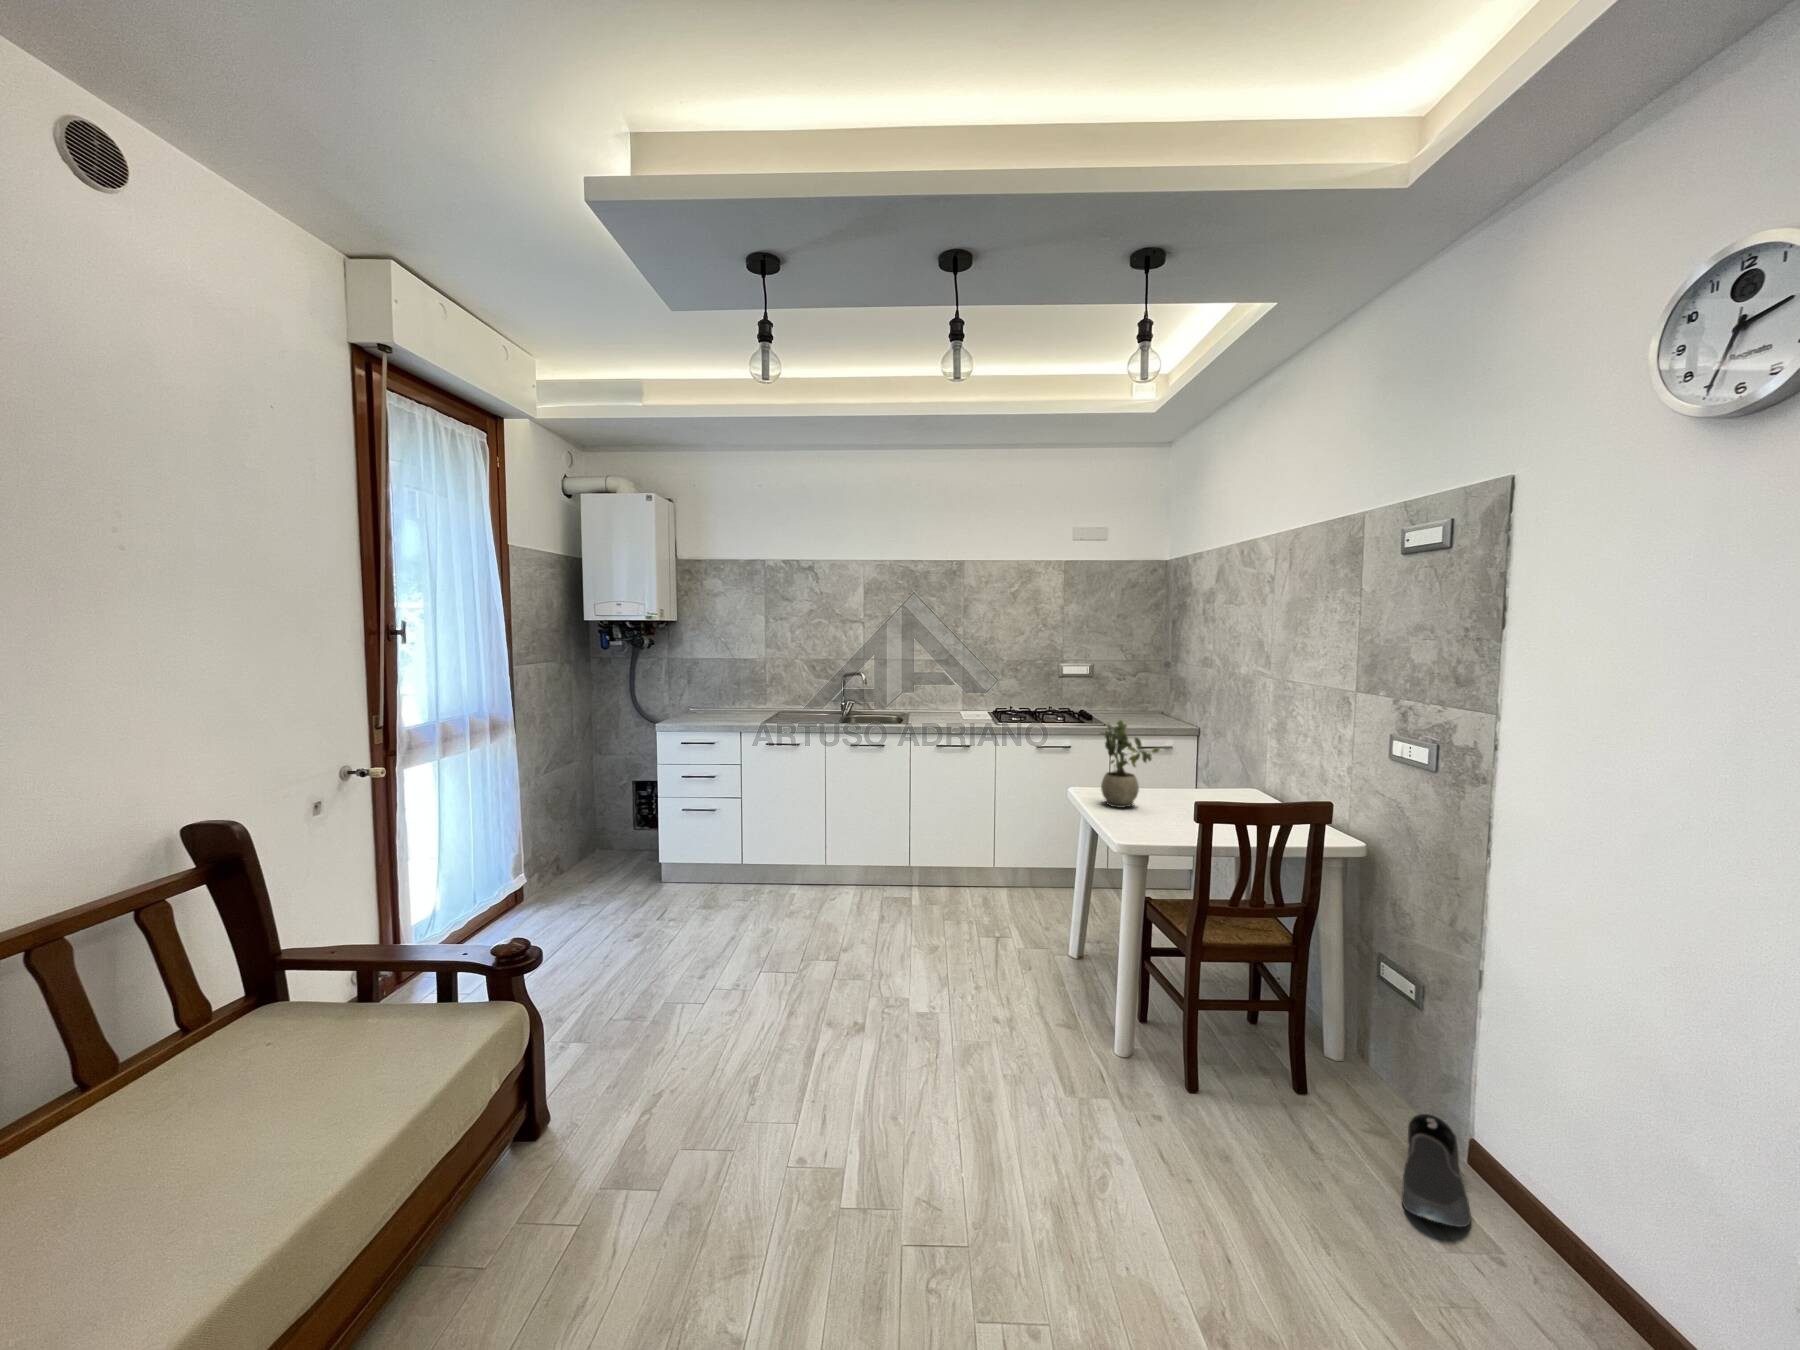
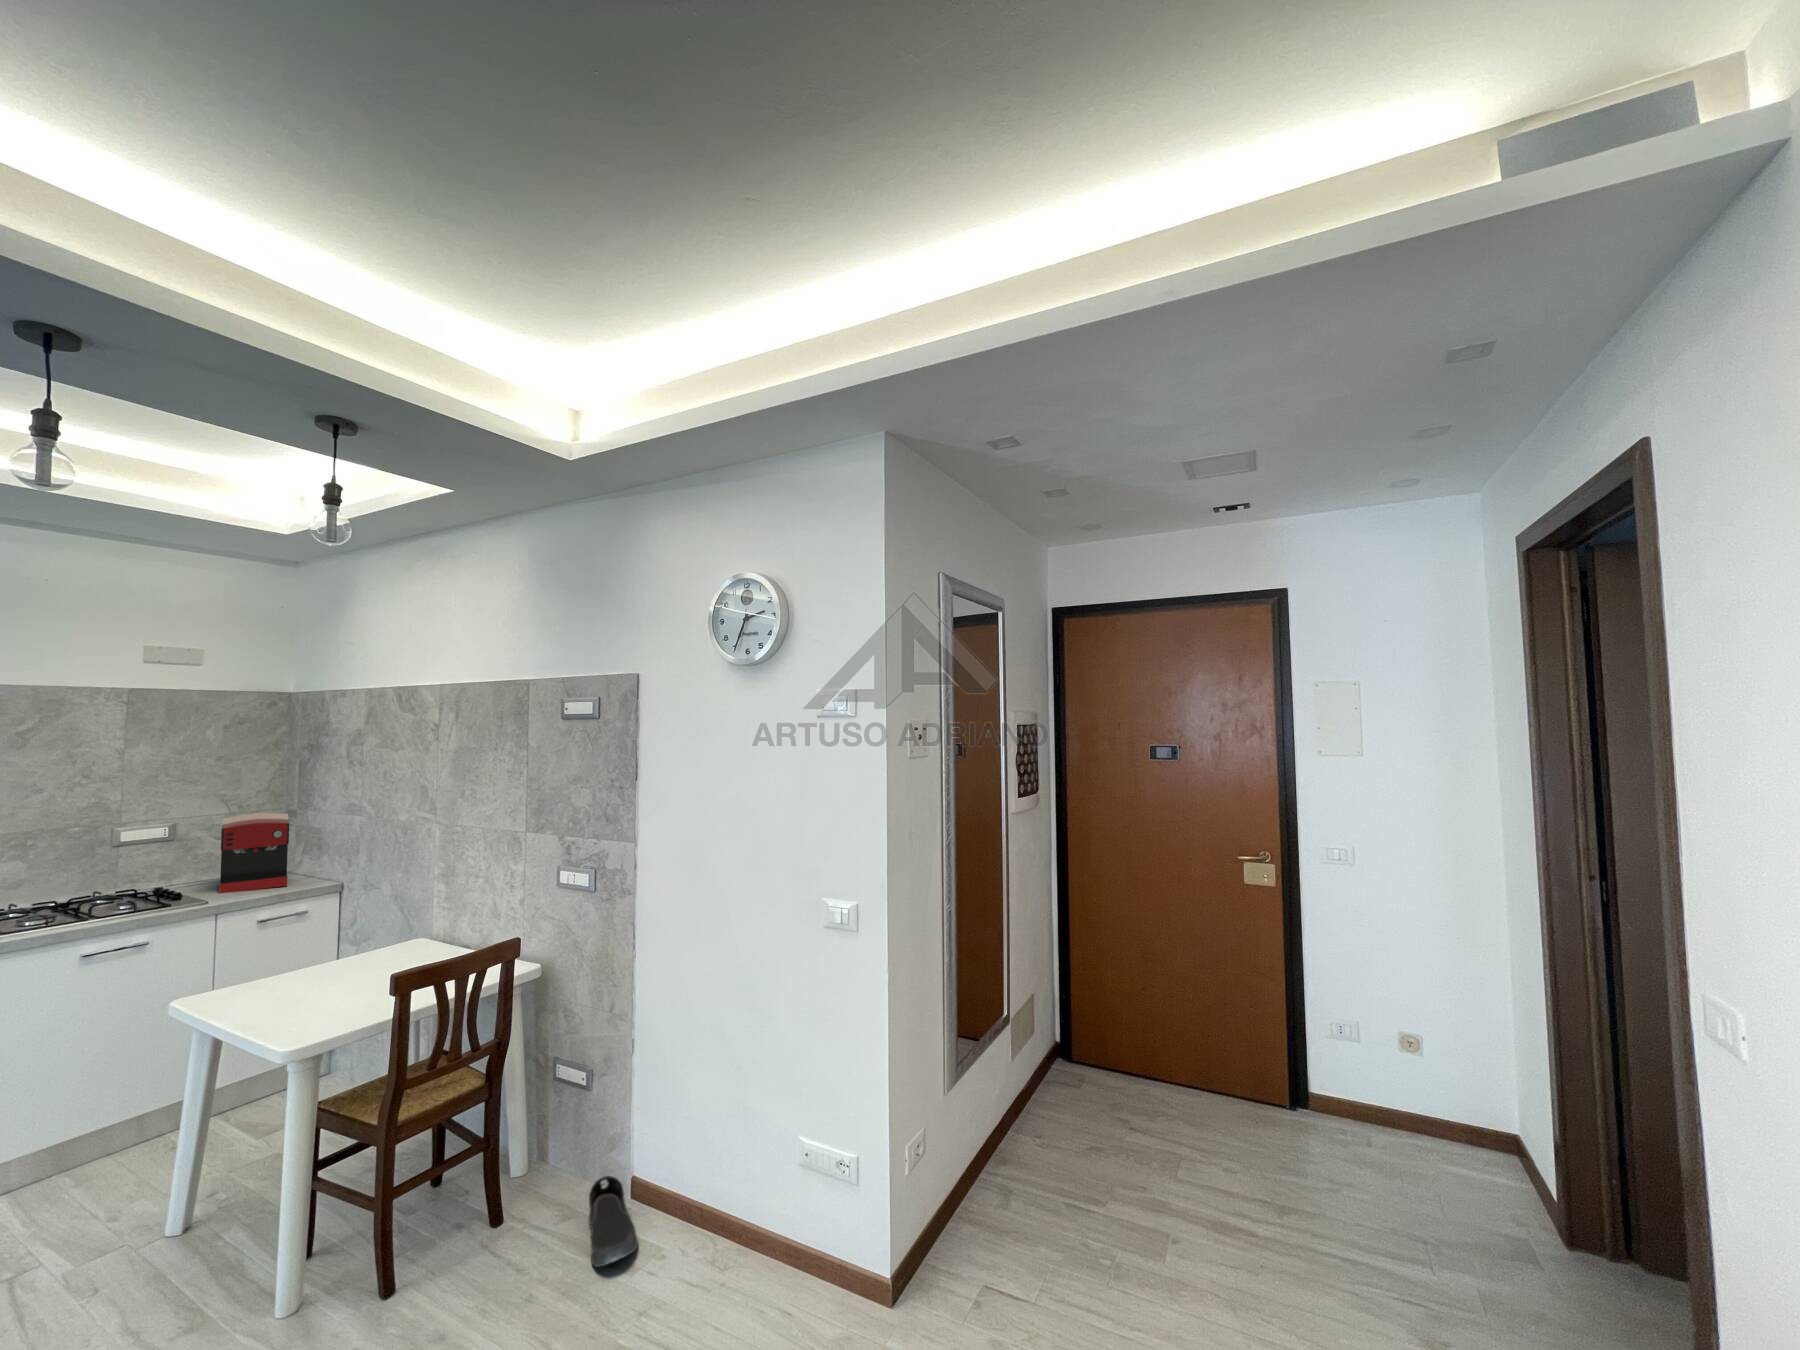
coffee maker: none [1116,661,1163,722] -> present [219,813,289,893]
potted plant: present [1101,720,1159,808] -> none [238,899,326,1008]

